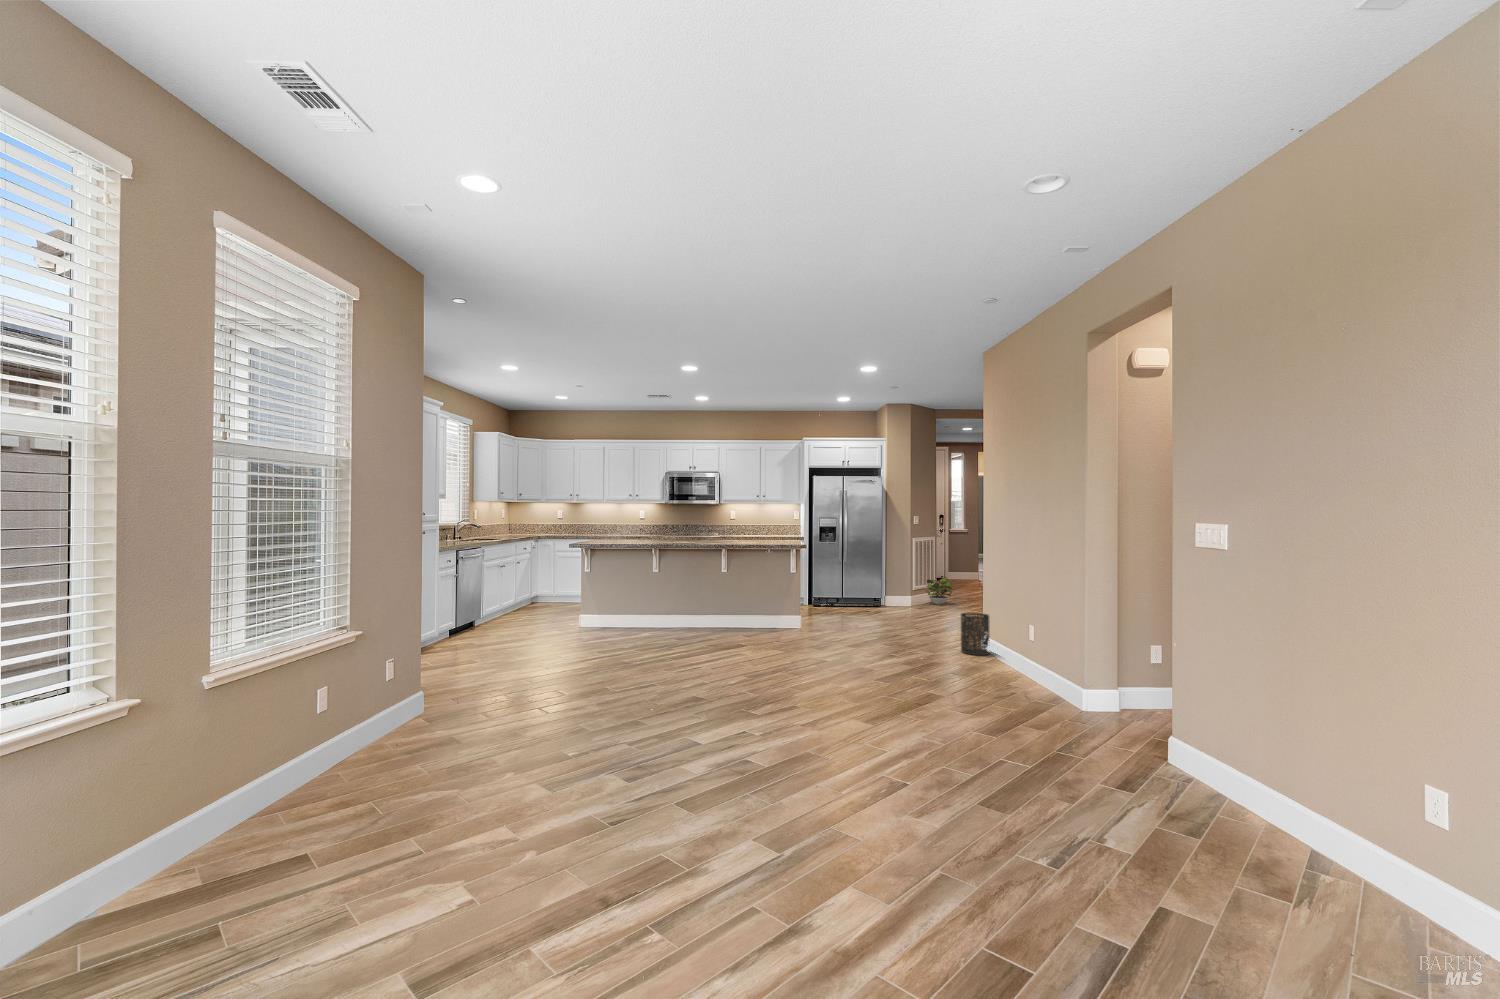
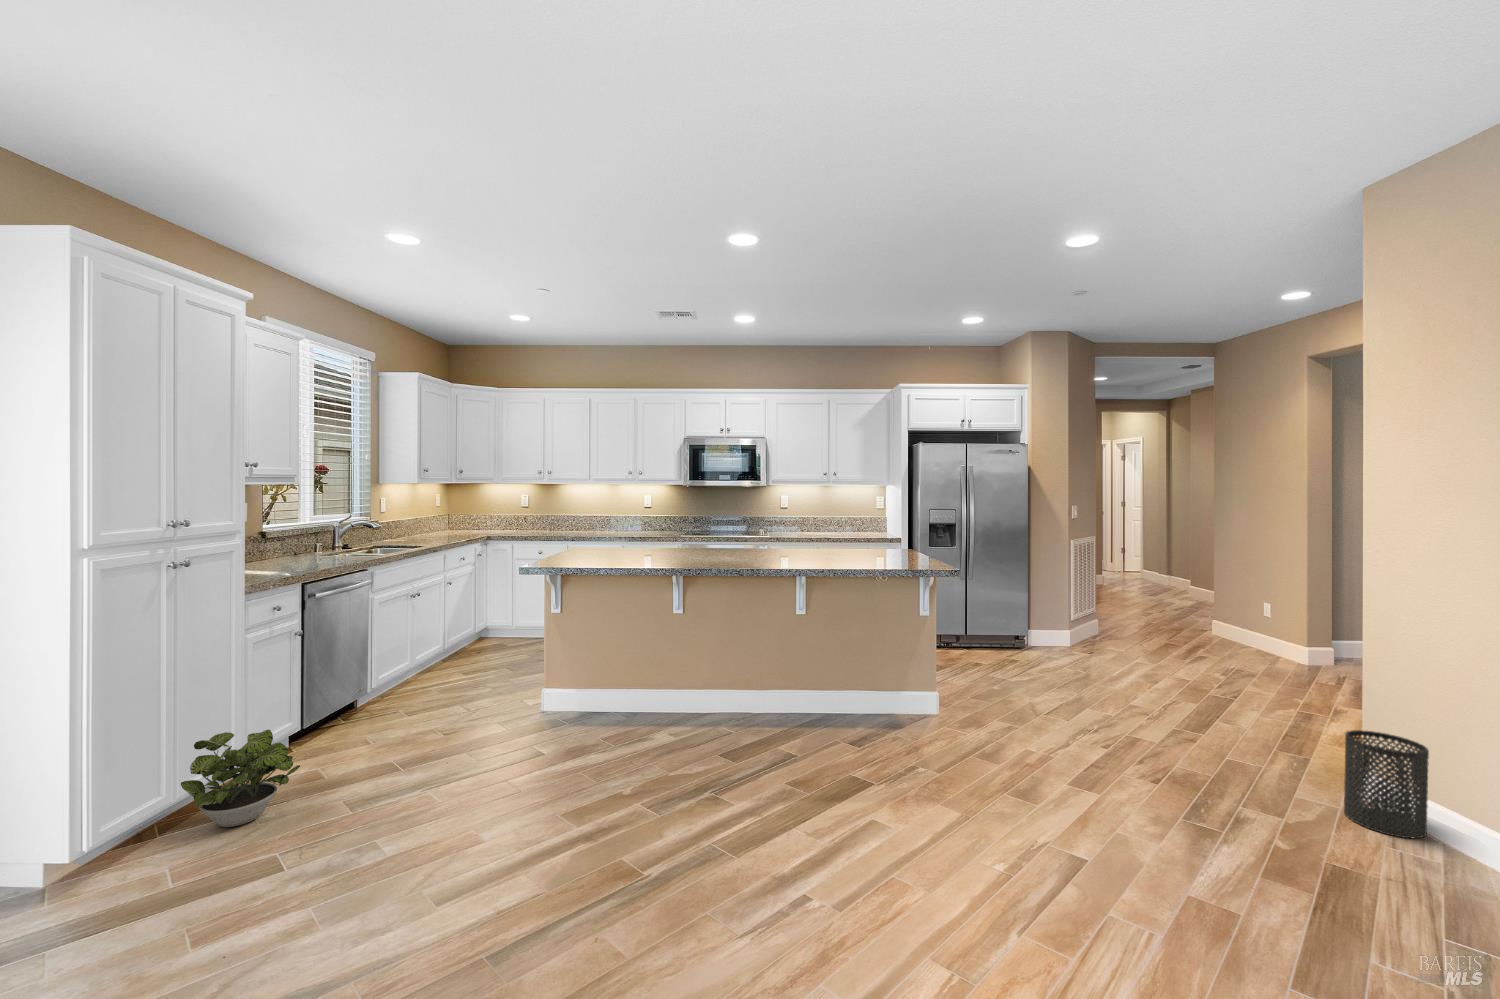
potted plant: present [925,577,952,605] -> present [181,730,300,827]

